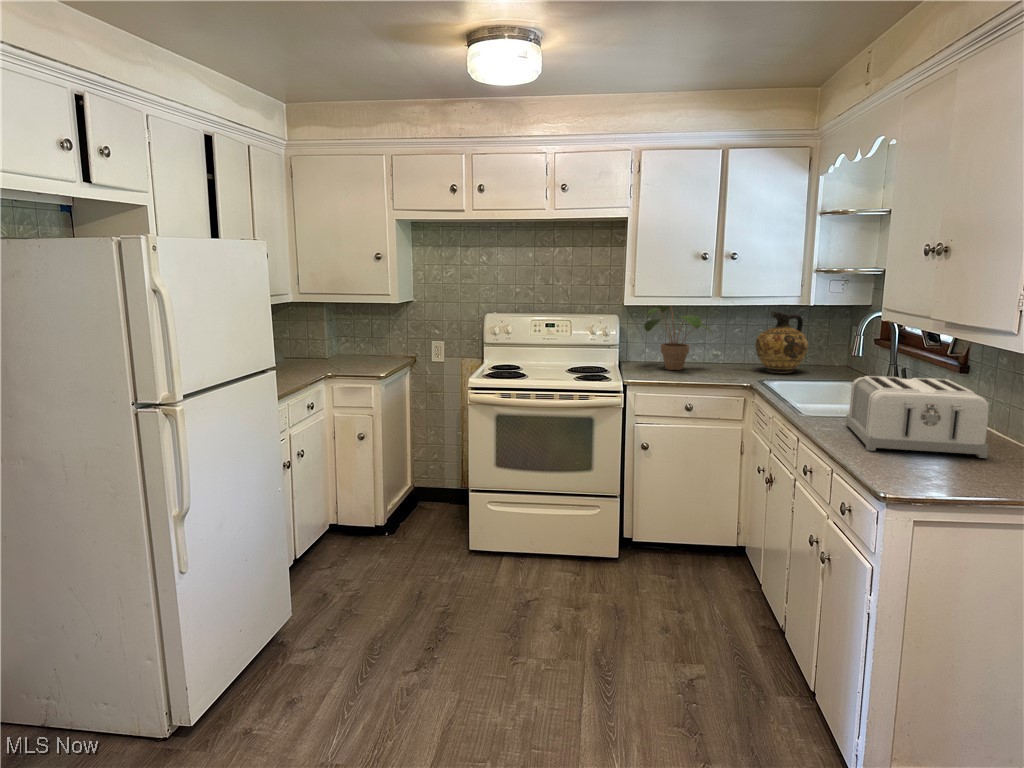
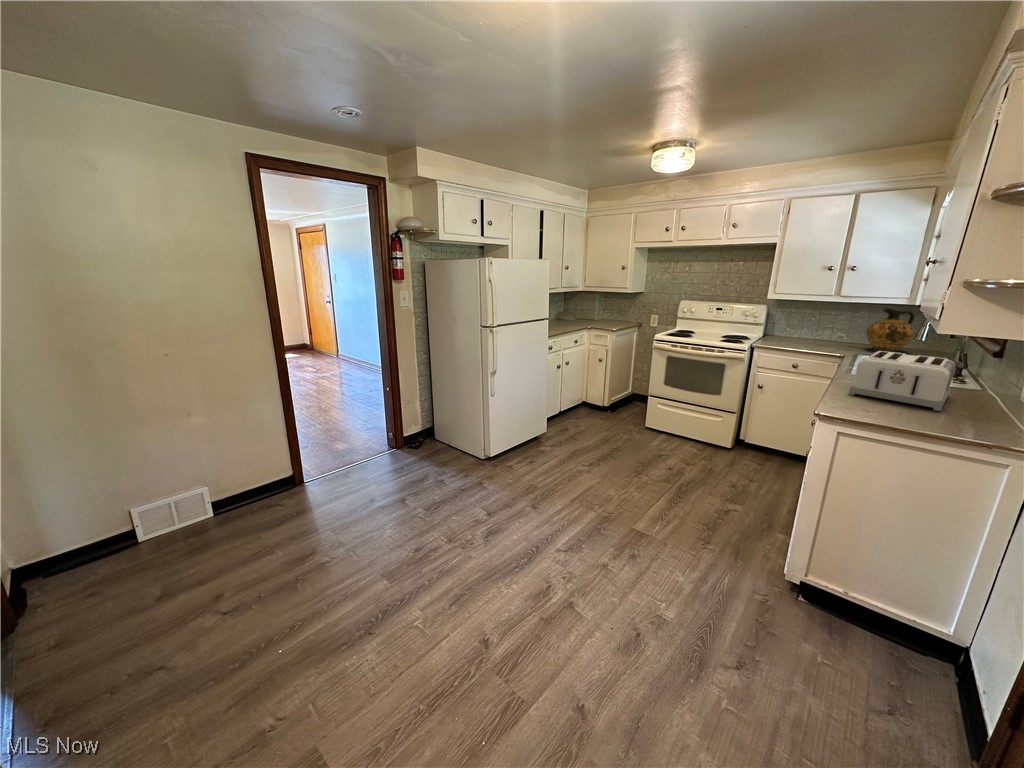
potted plant: present [644,306,712,370] -> none [781,297,833,343]

